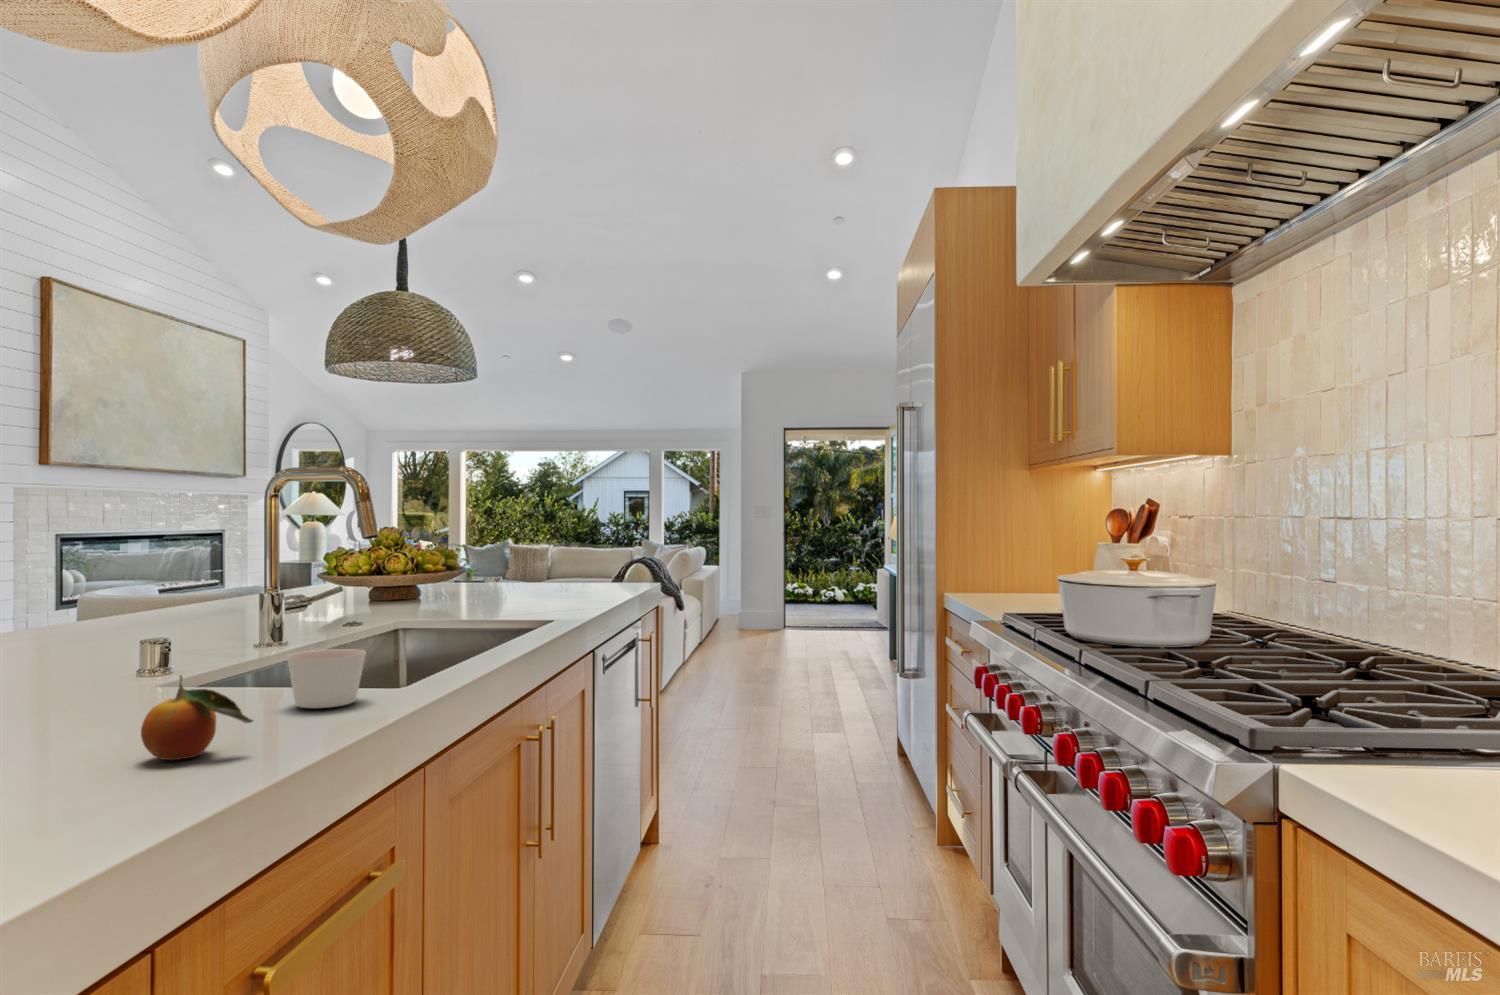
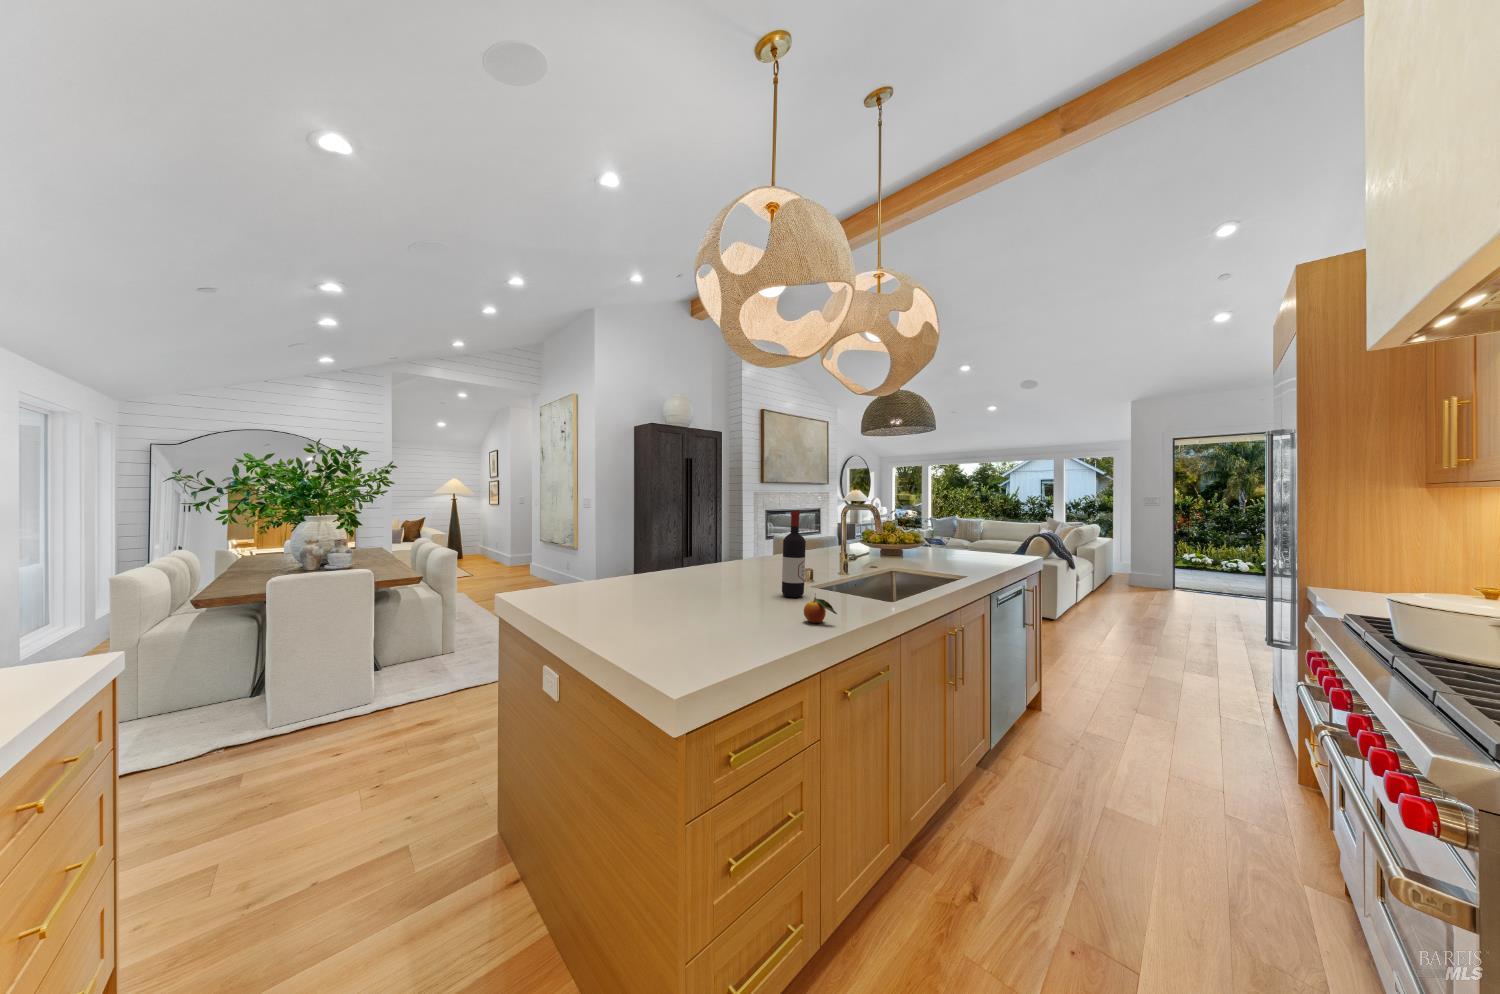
wine bottle: none [78,469,160,709] -> present [782,511,806,597]
candle: present [287,649,366,708] -> none [848,586,877,610]

